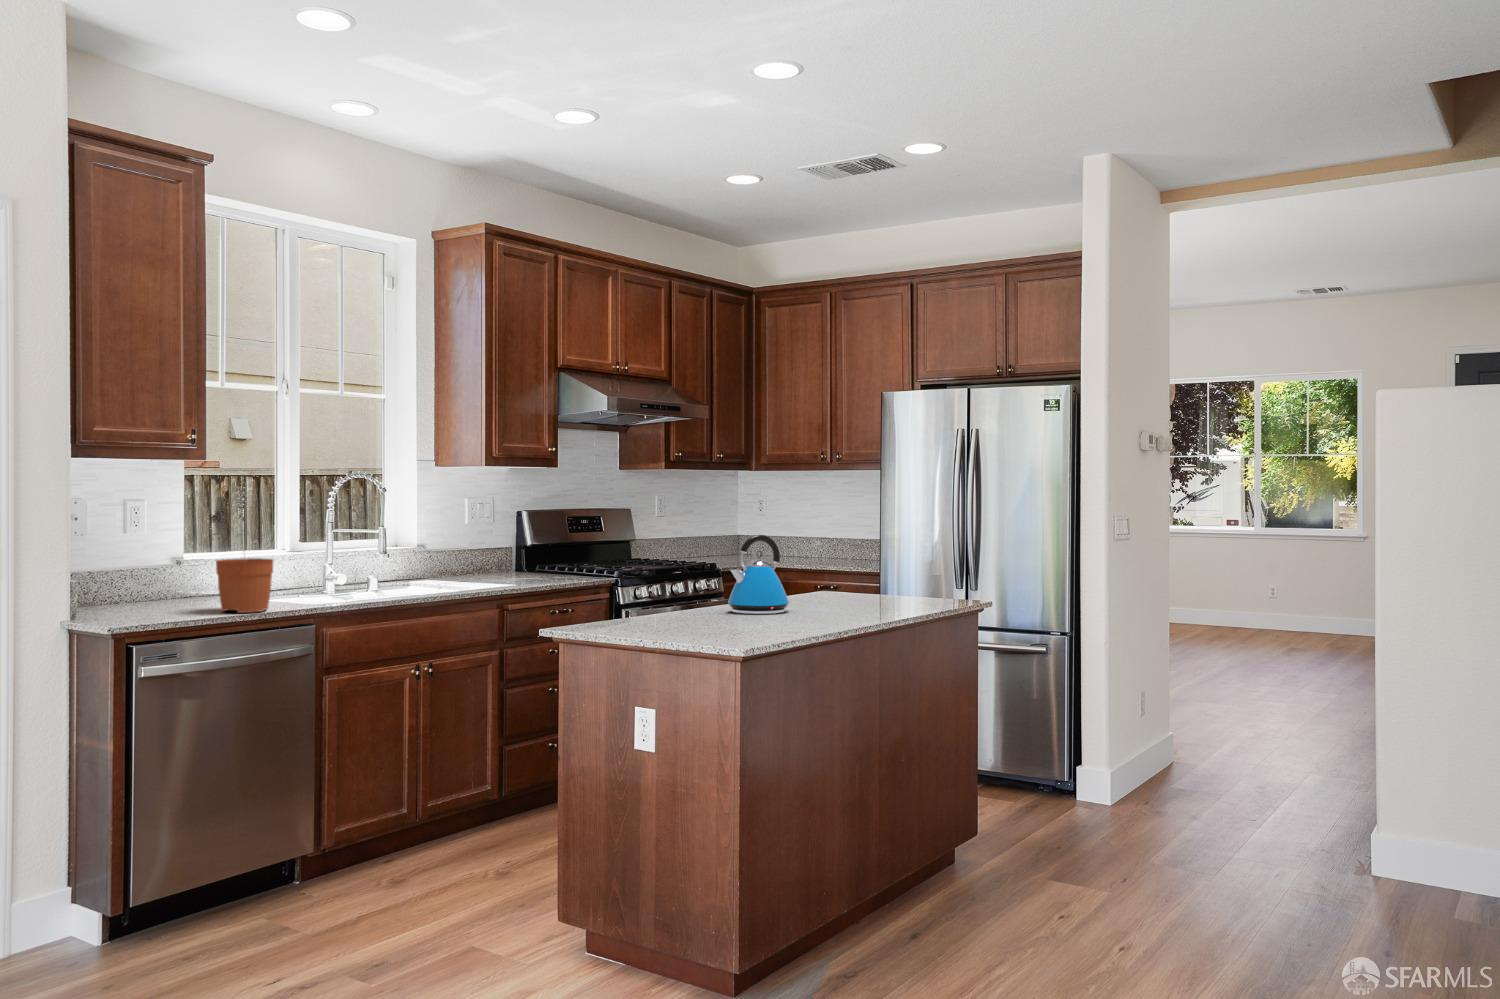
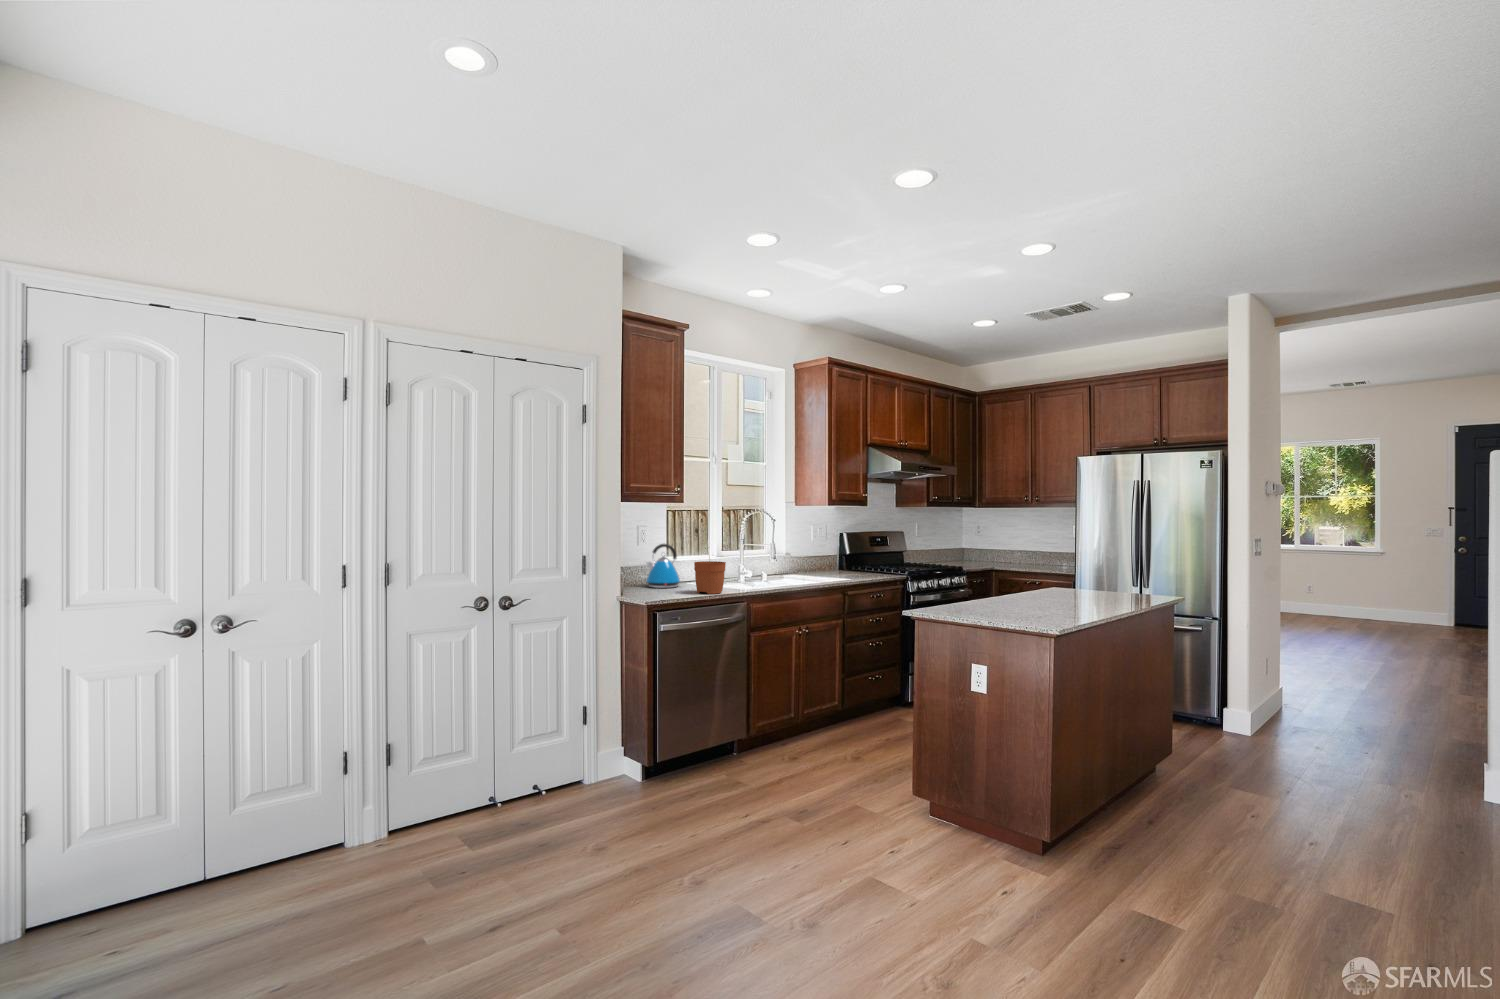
kettle: present [728,535,790,614] -> present [646,544,680,588]

